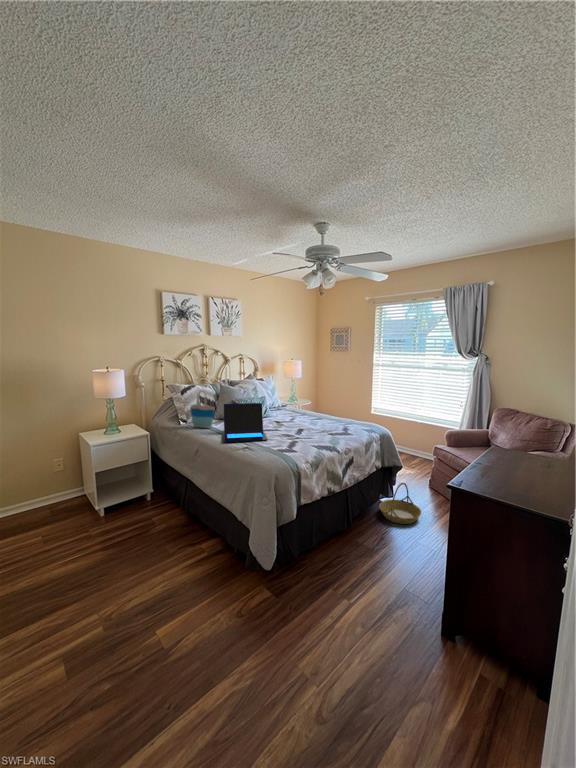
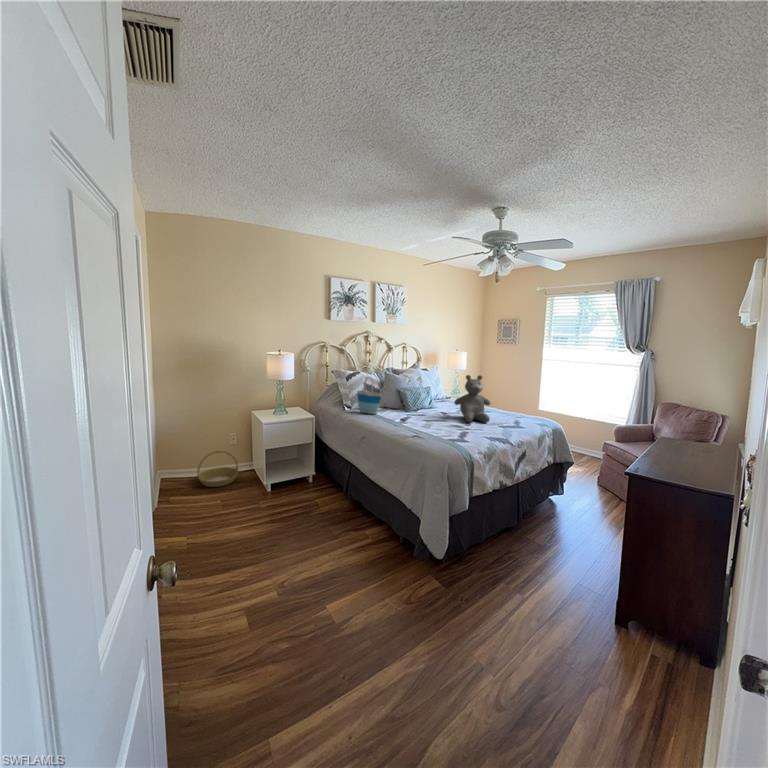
teddy bear: none [288,385,322,431] -> present [454,375,490,422]
laptop: present [223,403,268,442] -> none [390,391,436,429]
basket: present [379,483,421,524] -> present [197,451,238,487]

